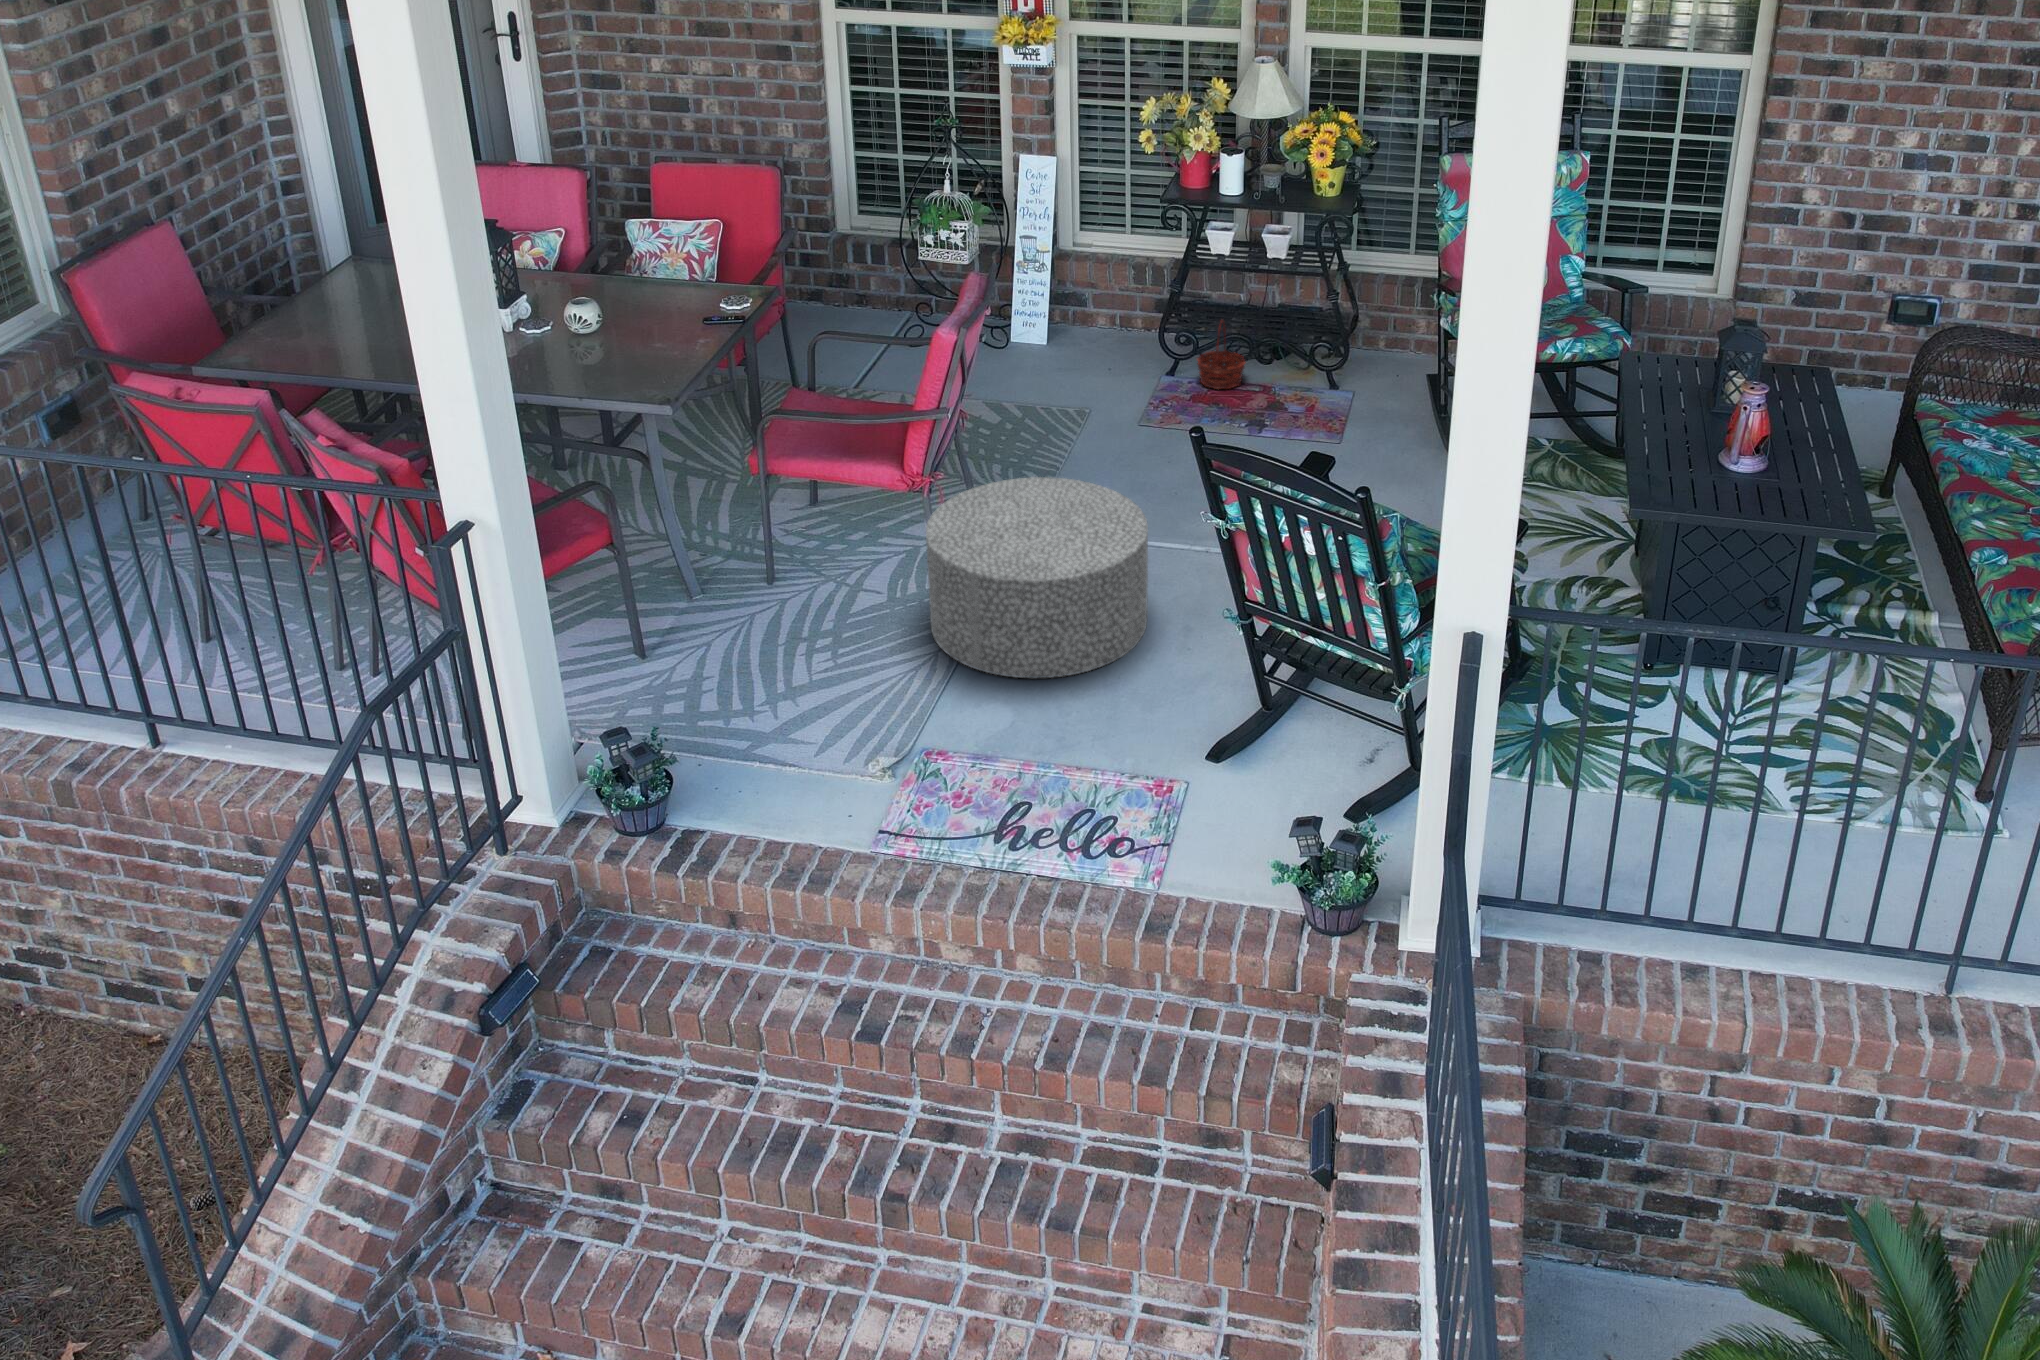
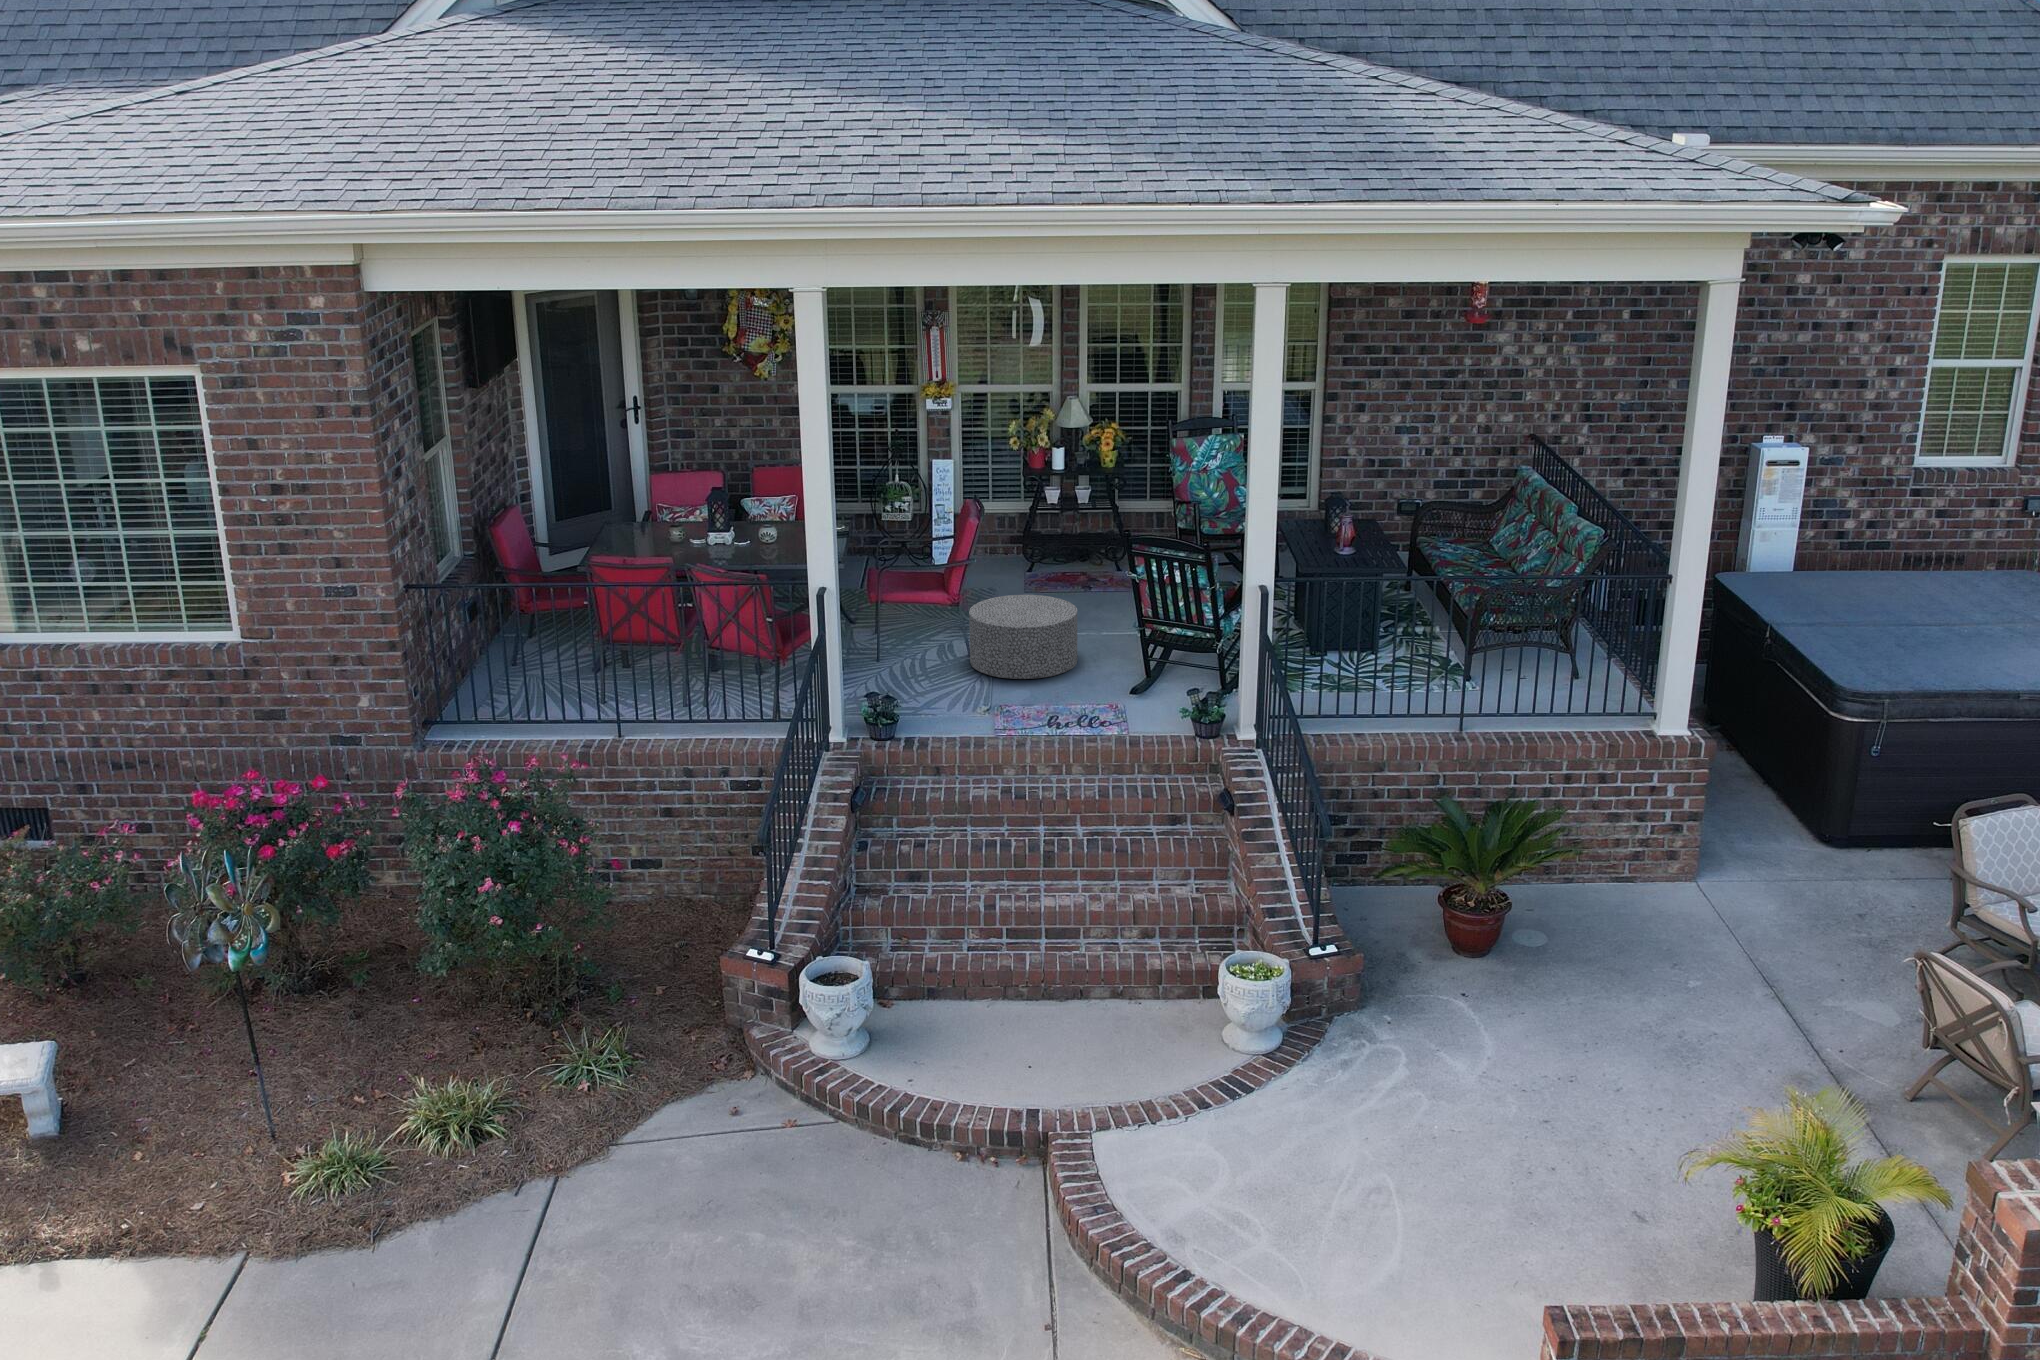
basket: present [1197,320,1245,389] -> none [1048,536,1076,573]

